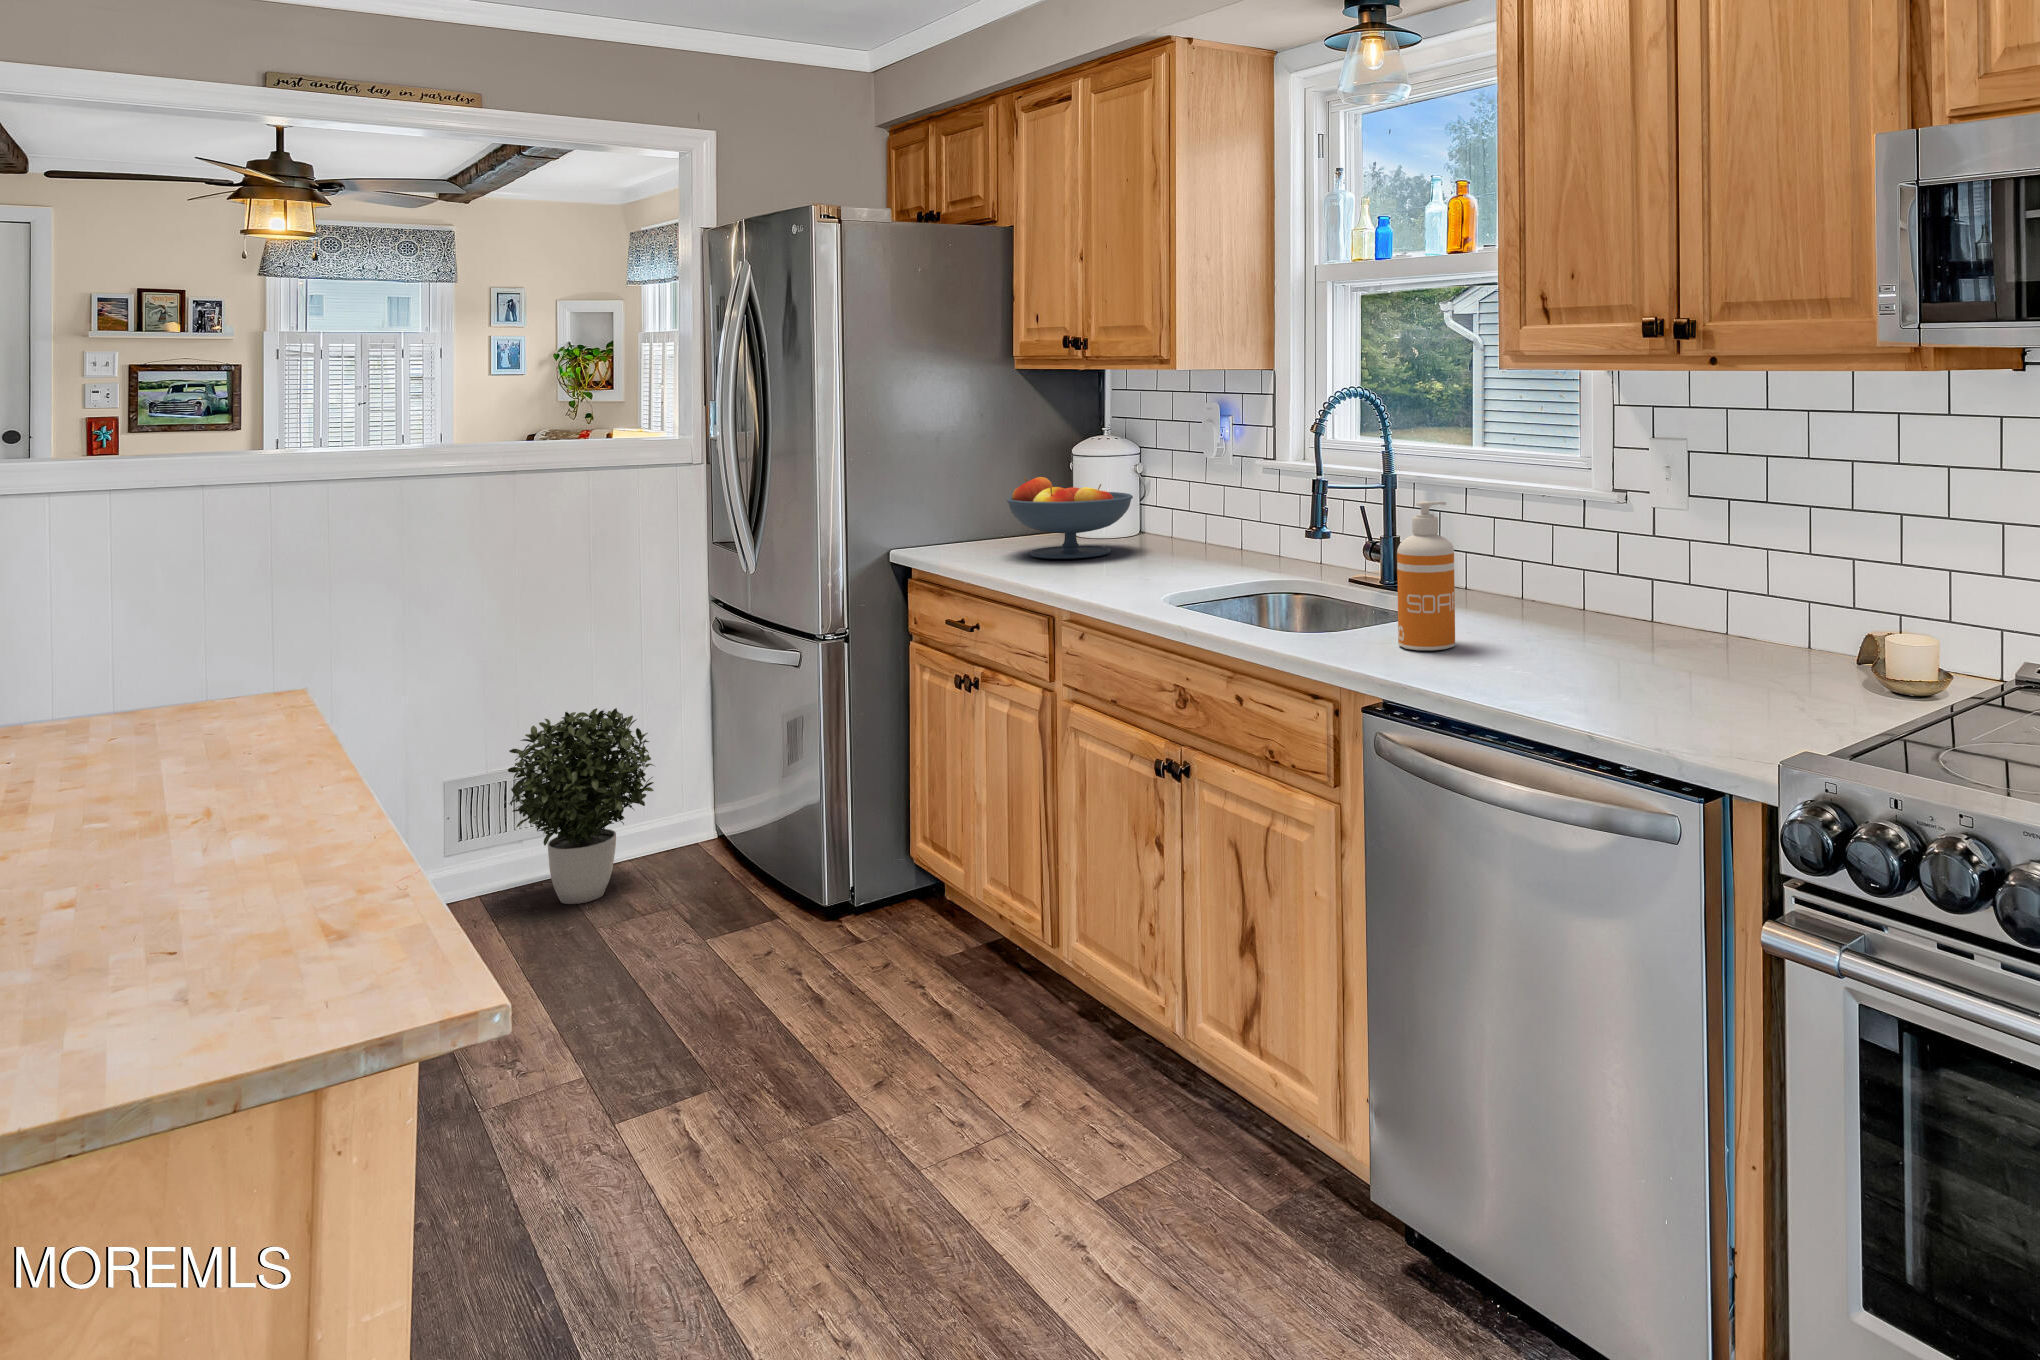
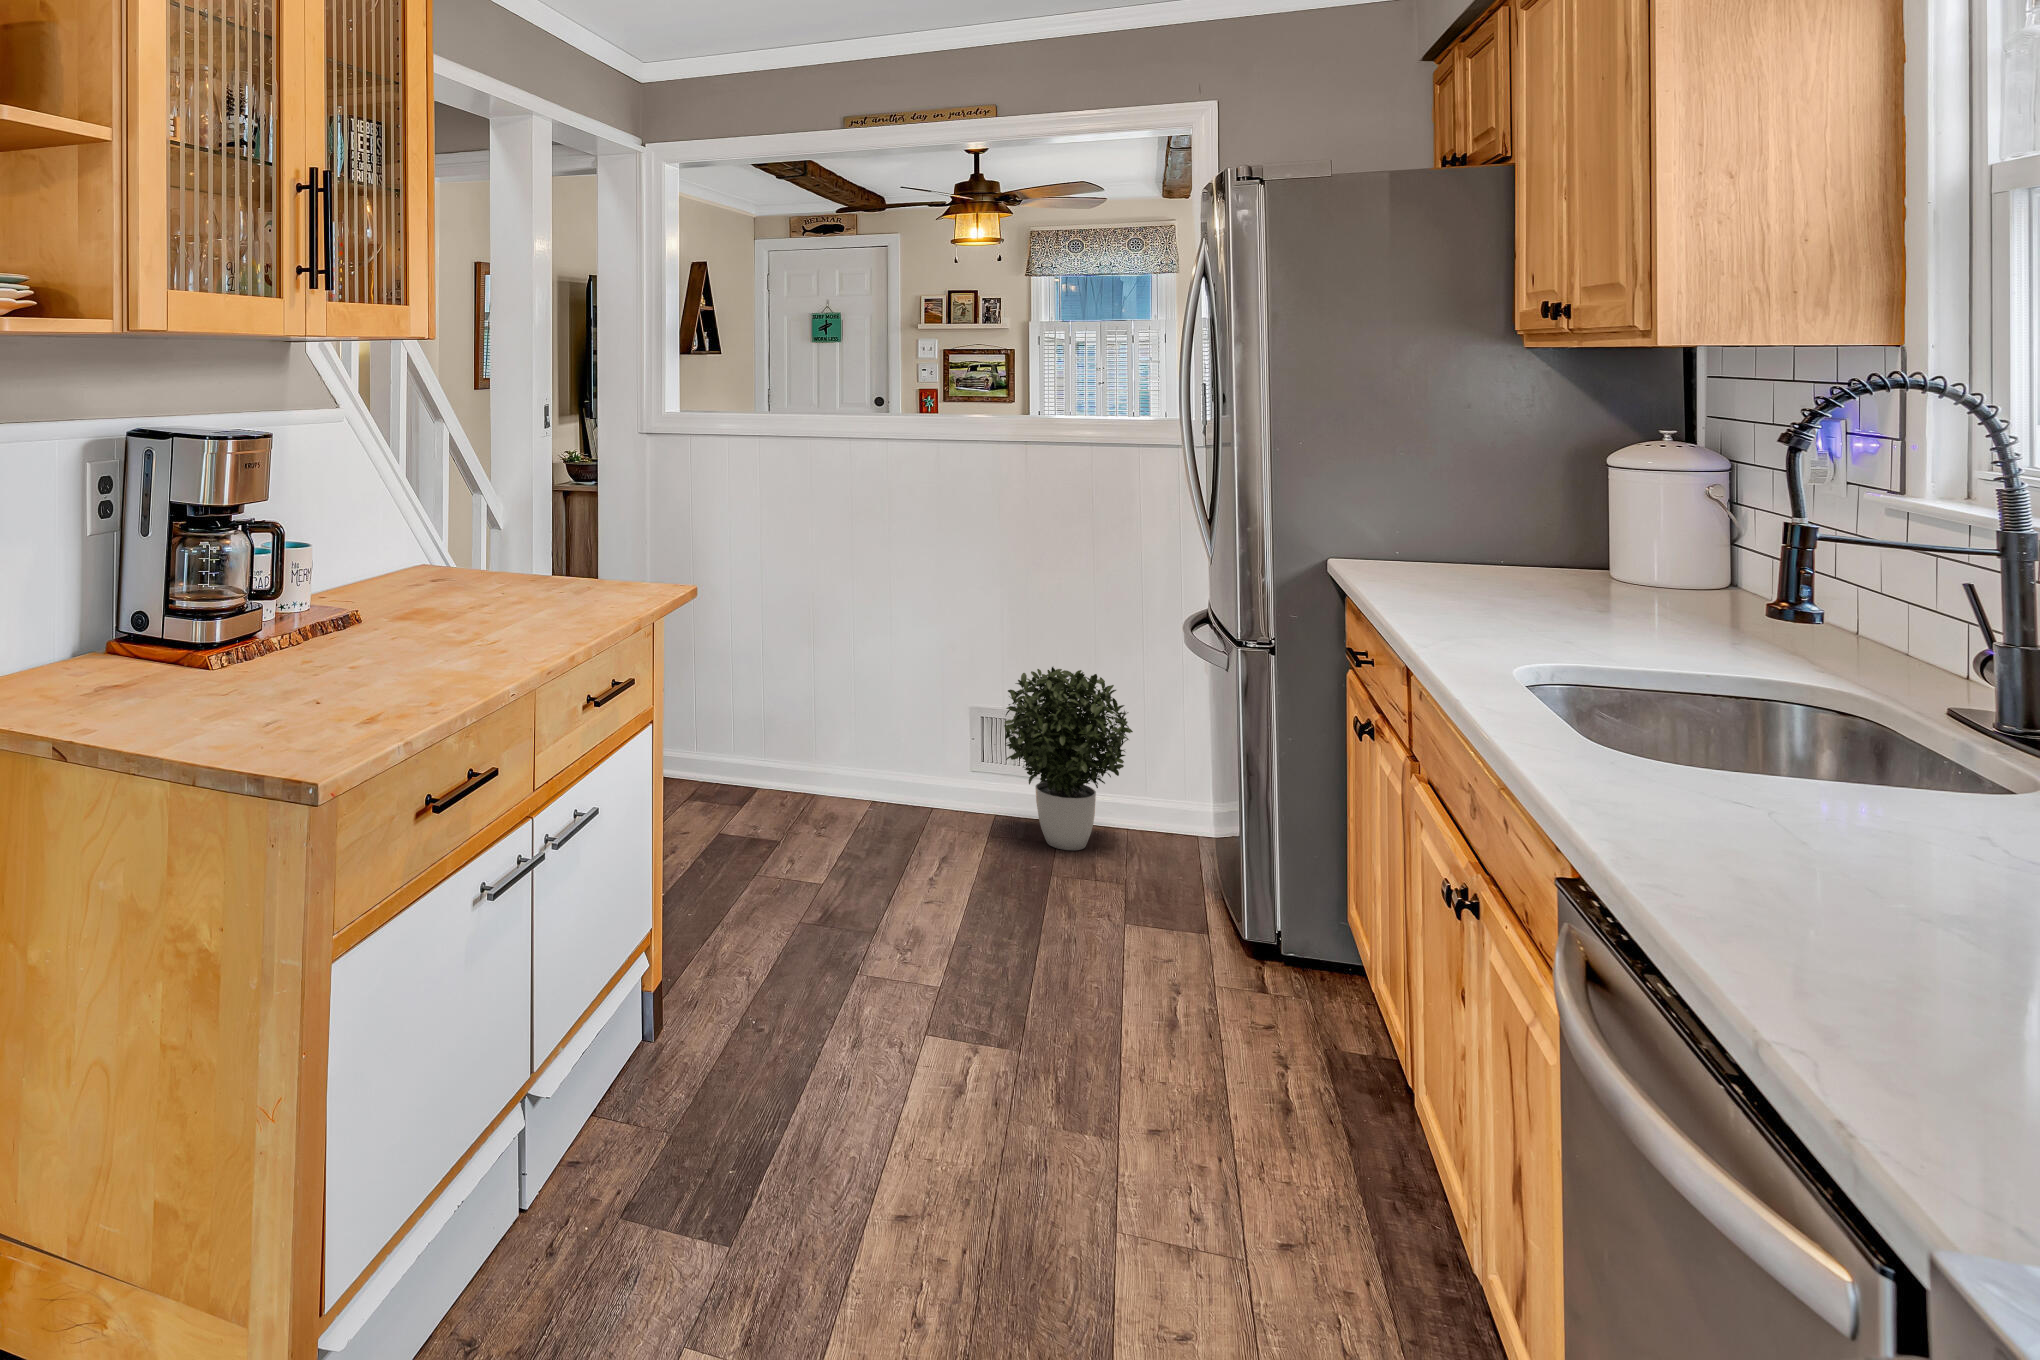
fruit bowl: present [1007,477,1133,559] -> none [1450,485,1662,604]
soap dispenser: present [1397,501,1455,651] -> none [1770,585,1911,859]

